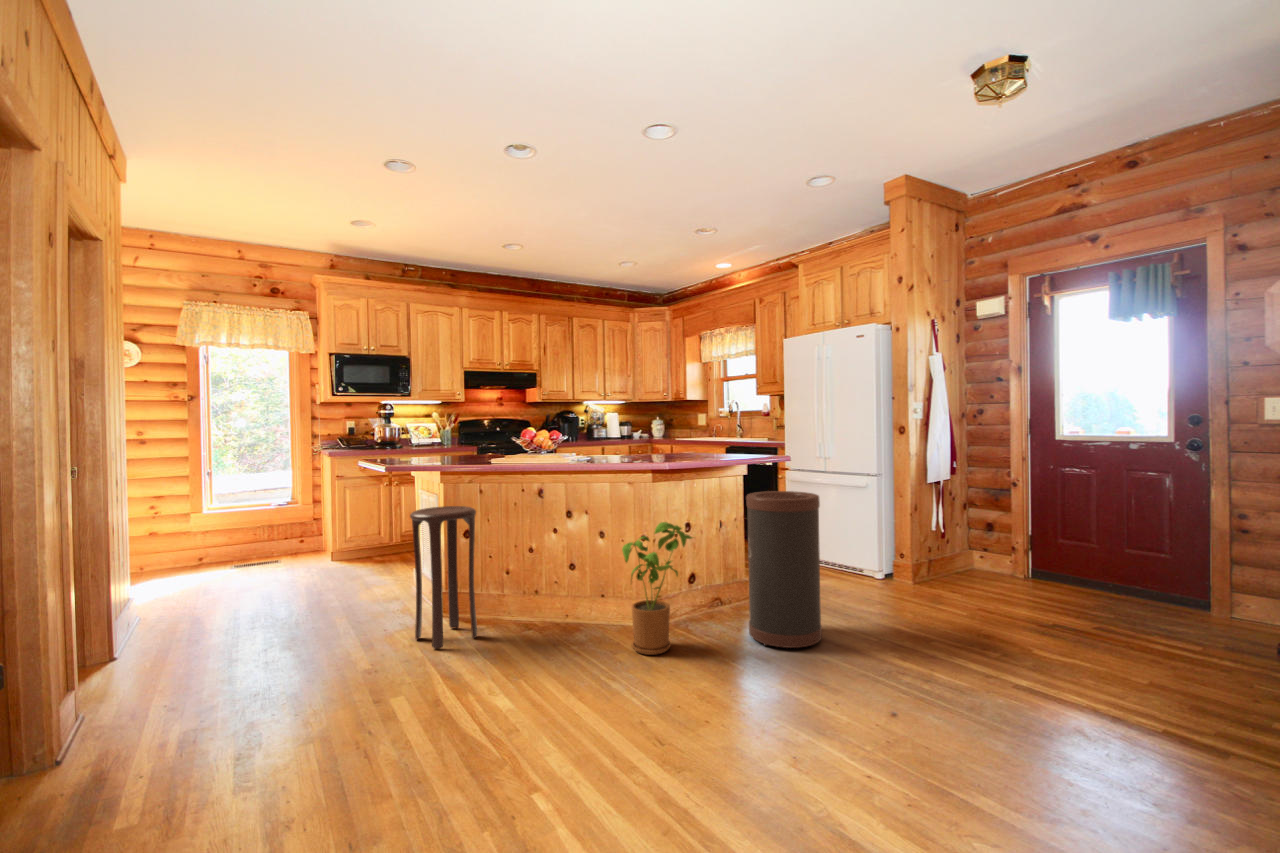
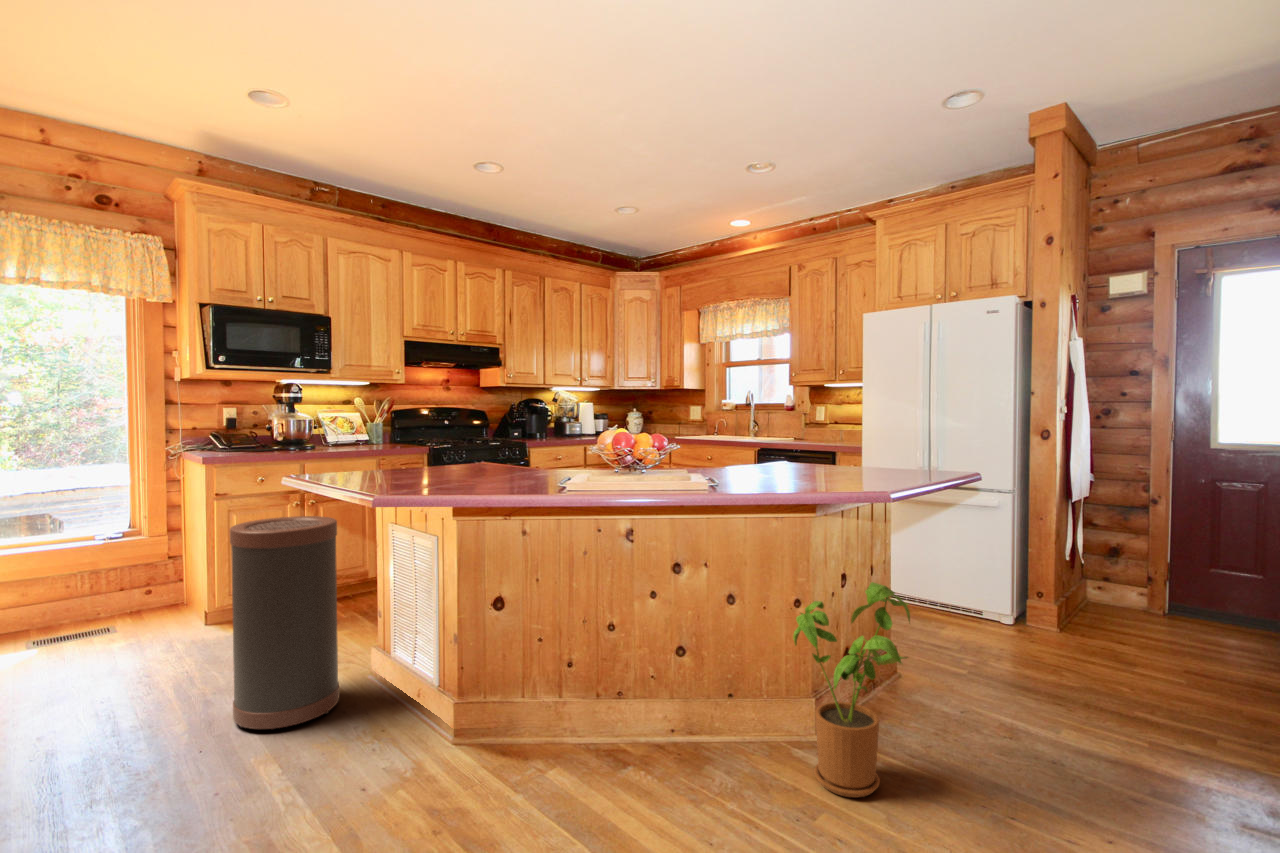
trash can: present [746,491,822,648] -> present [230,516,339,729]
stool: present [410,506,477,649] -> none [436,558,547,815]

